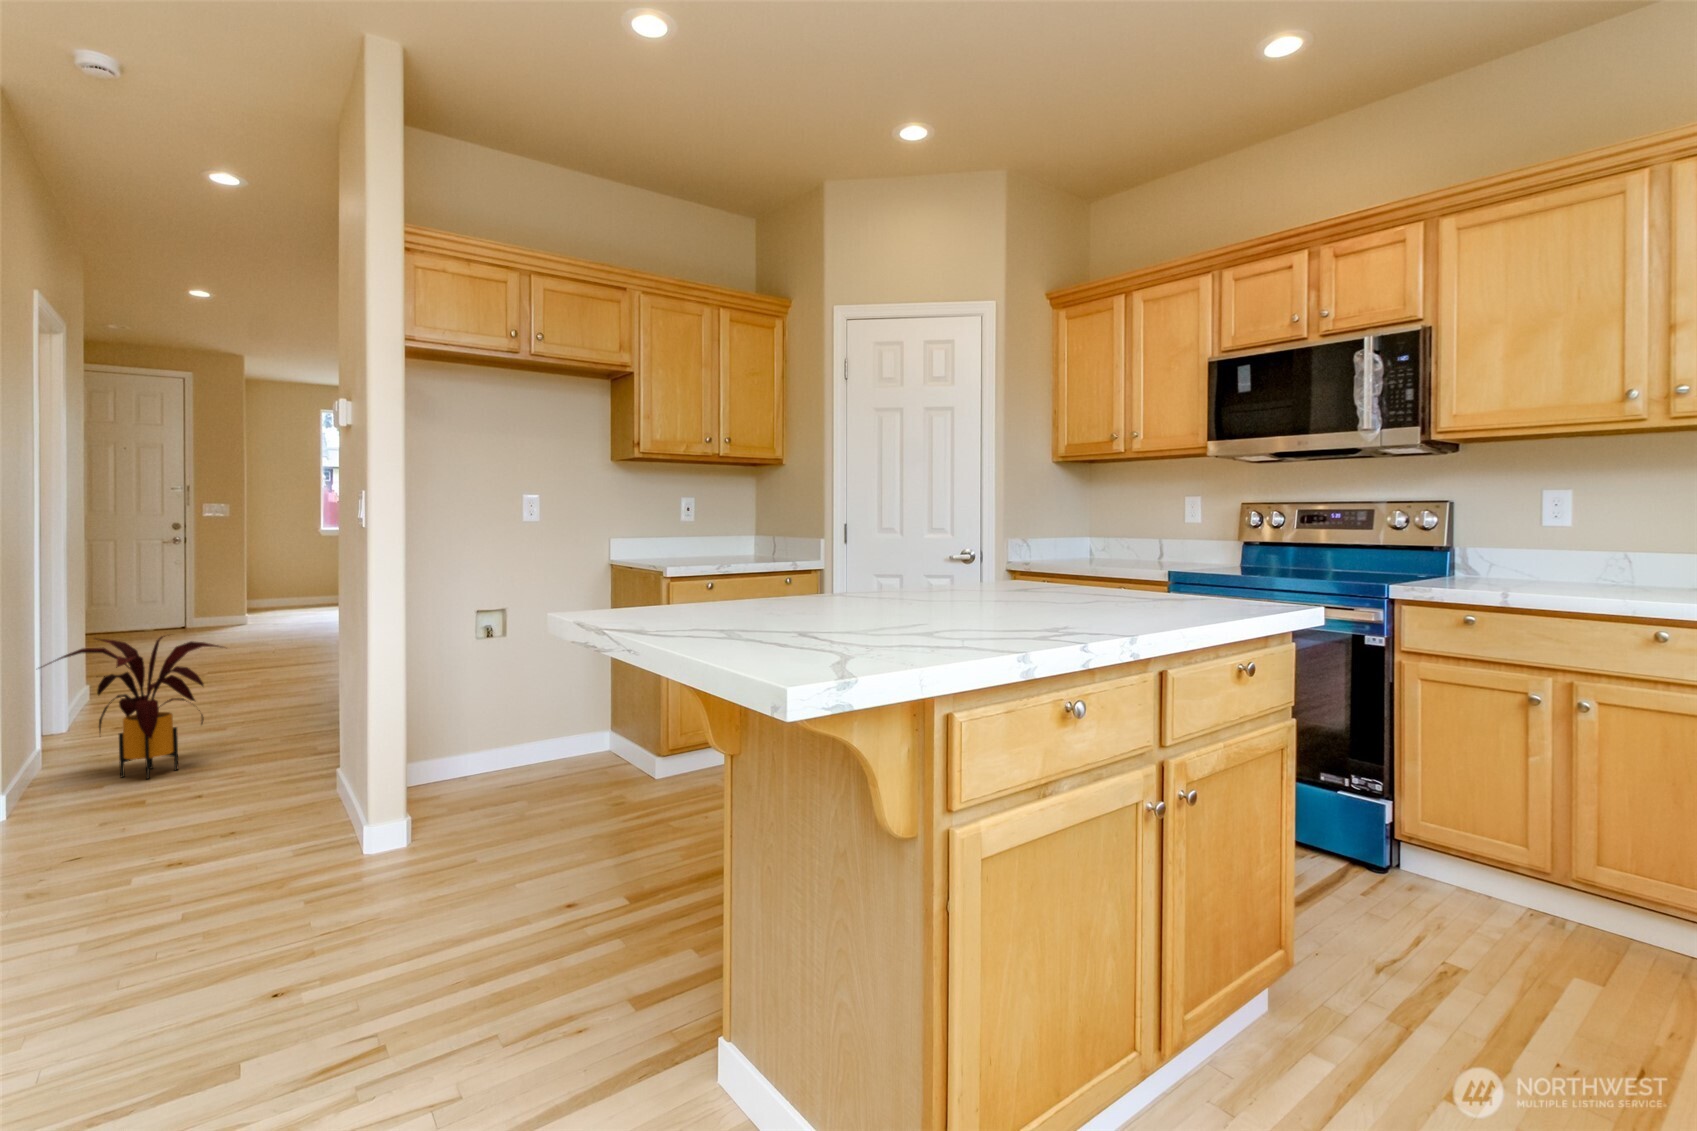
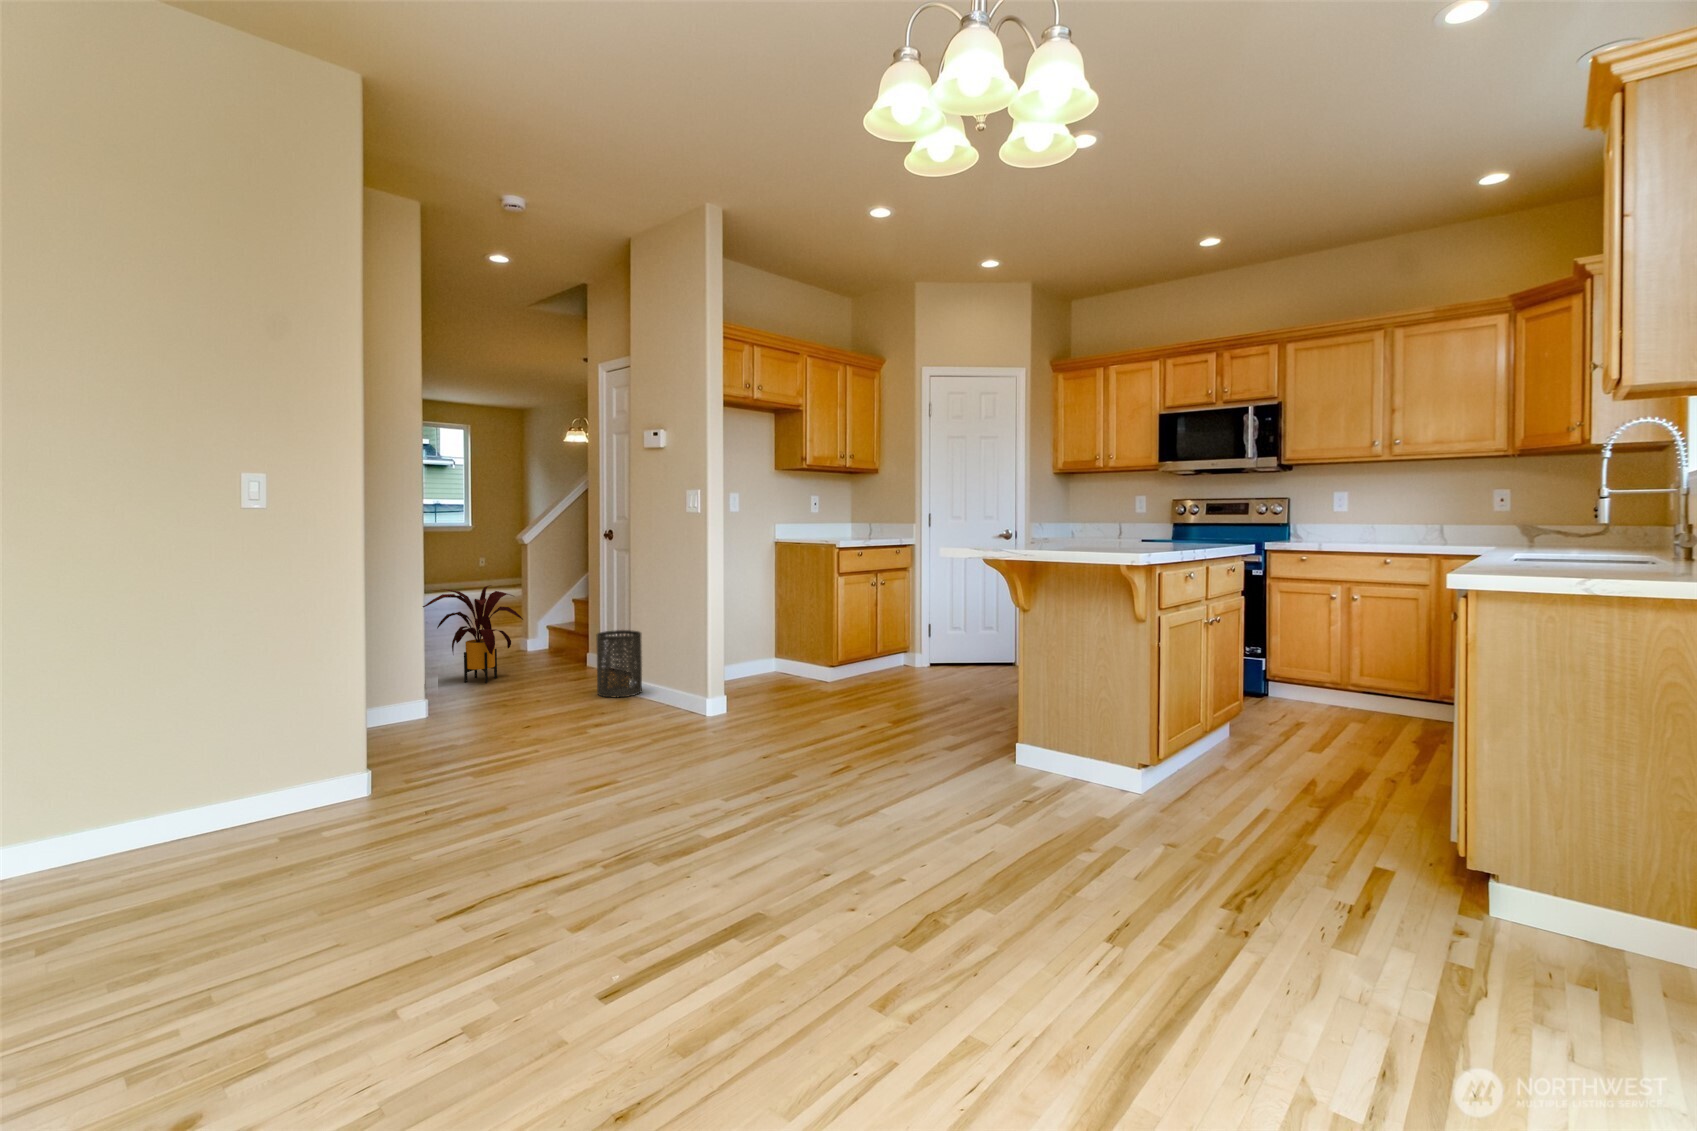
trash can: none [253,710,334,821] -> present [596,630,642,697]

